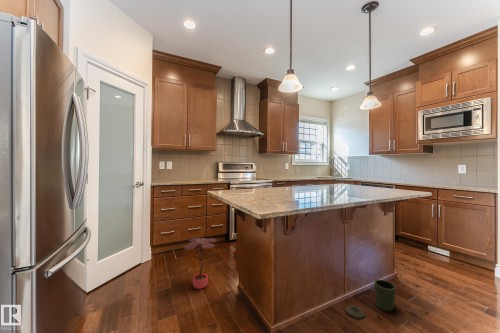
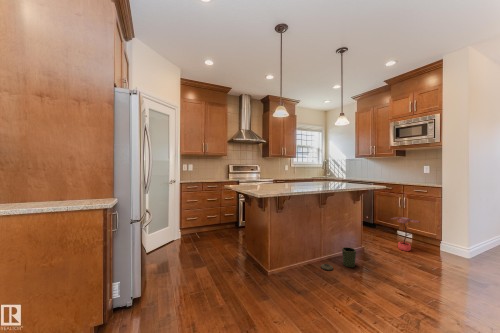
potted plant: present [184,238,217,289] -> present [391,217,420,251]

